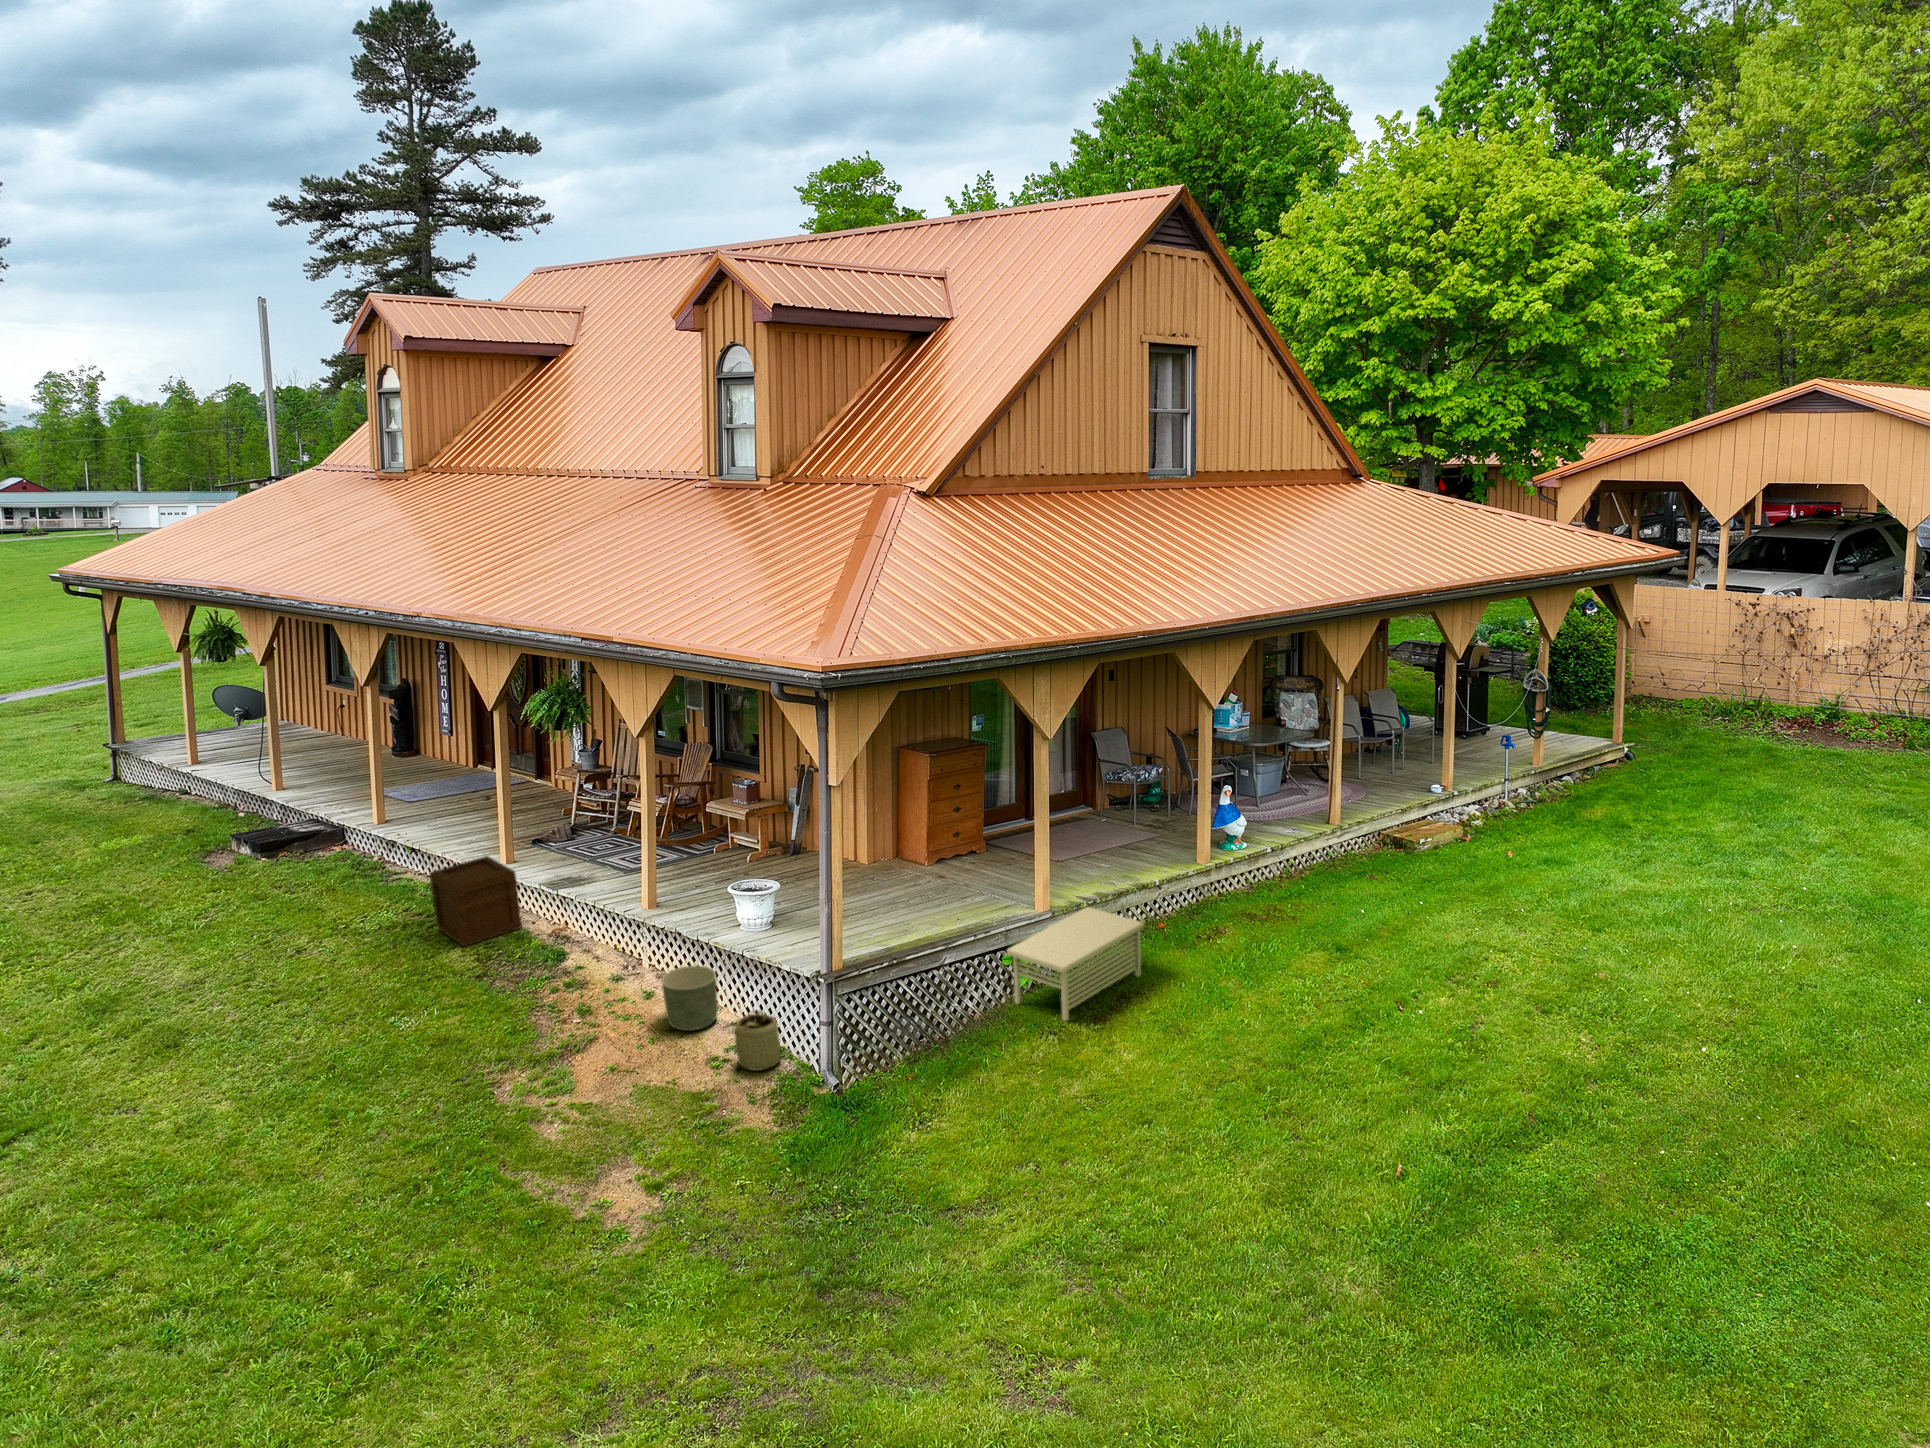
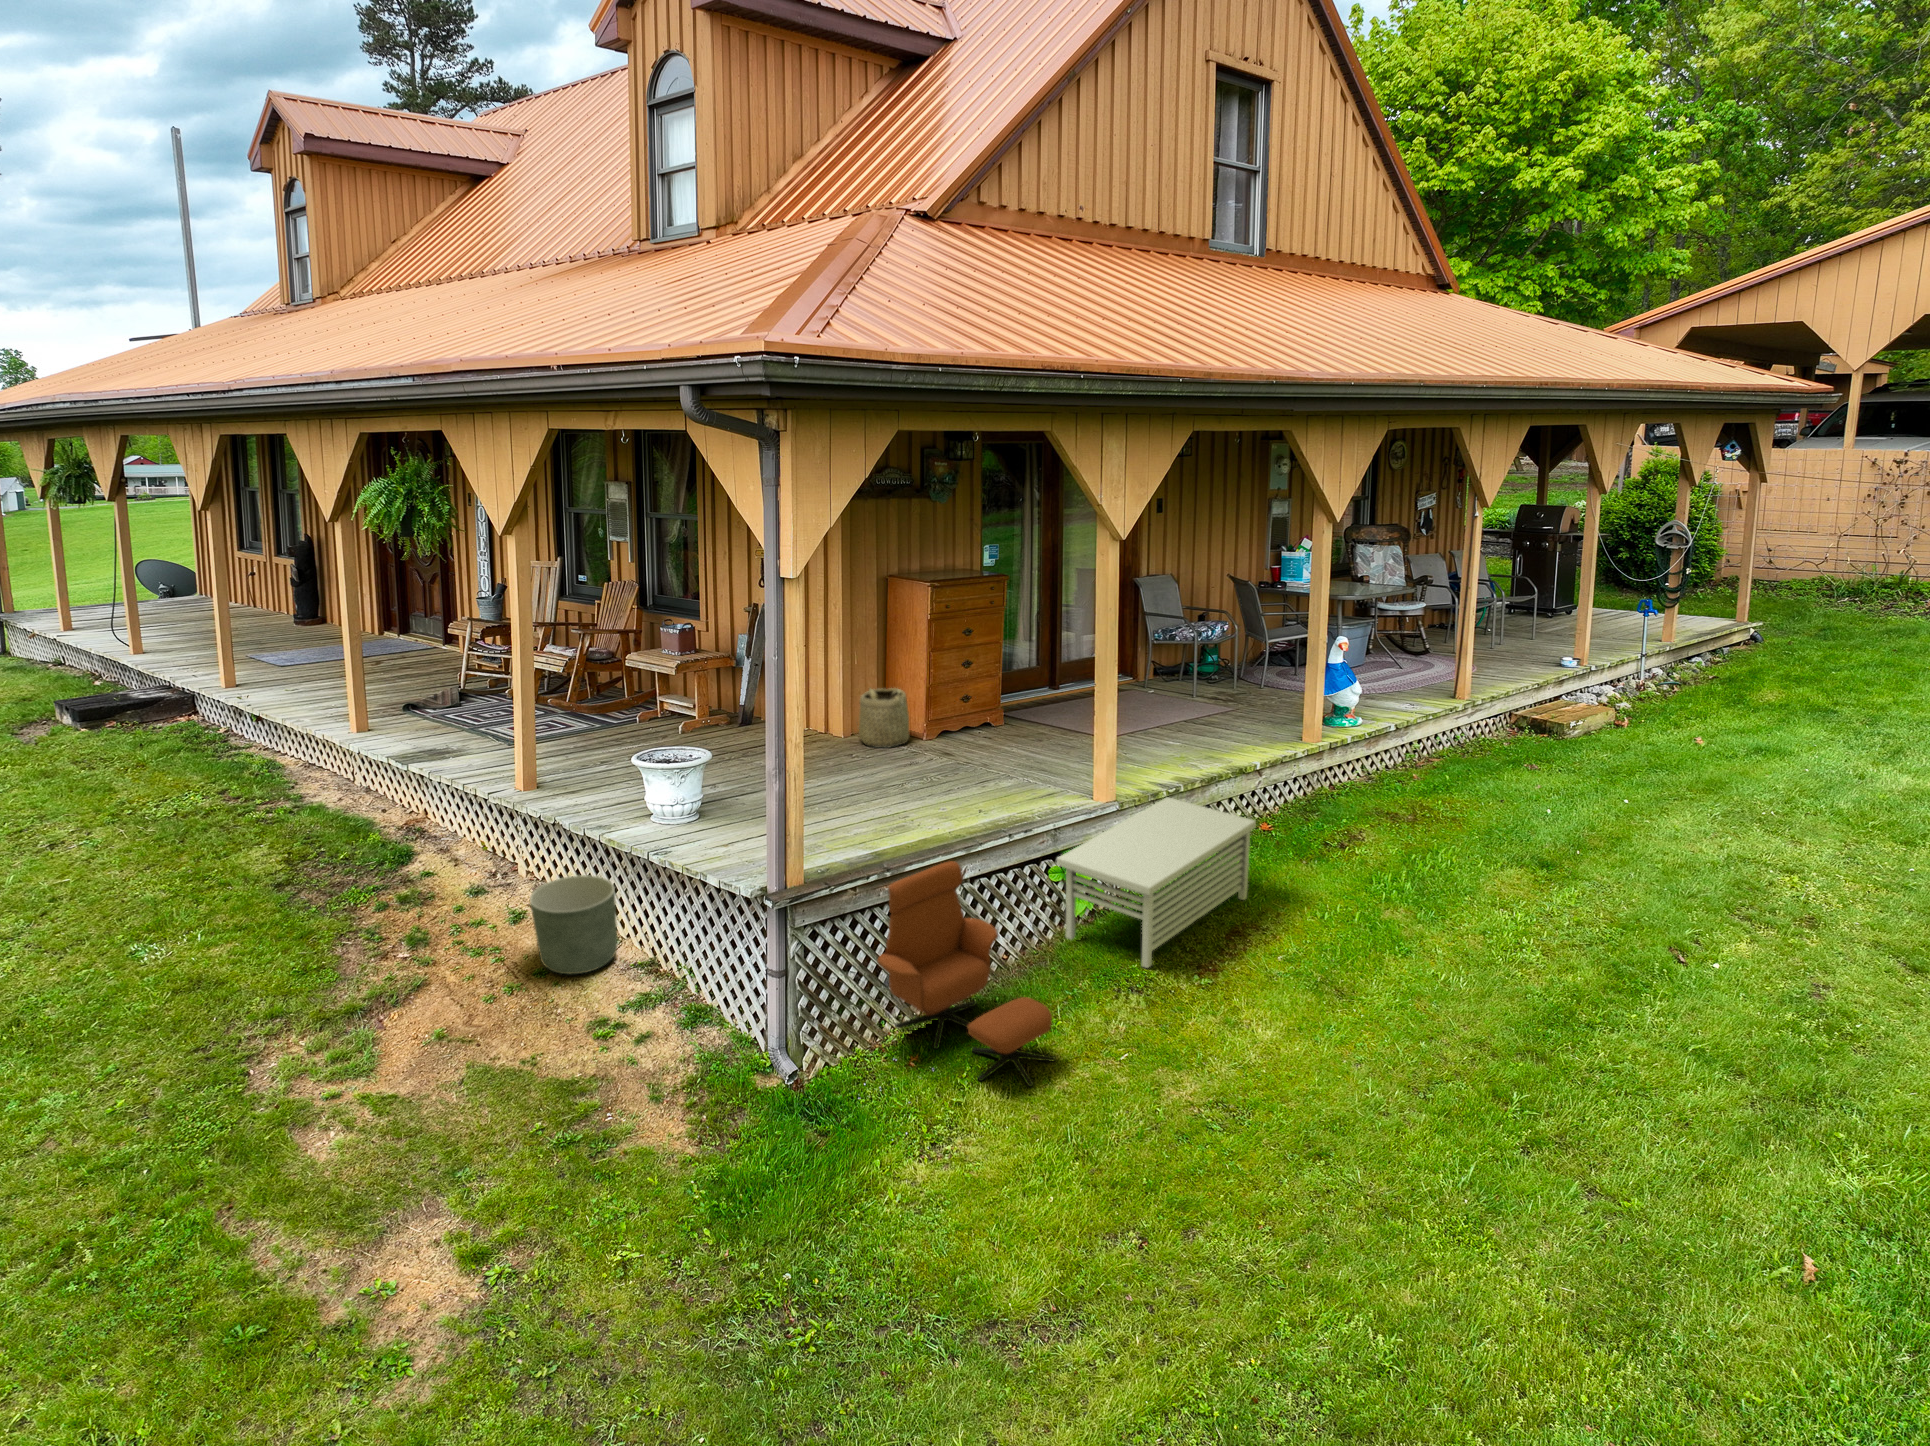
wooden crate: present [429,856,522,946] -> none [236,719,368,842]
lounge chair: none [888,952,1000,1090] -> present [877,861,1056,1087]
basket: present [735,1010,780,1071] -> present [859,688,909,748]

